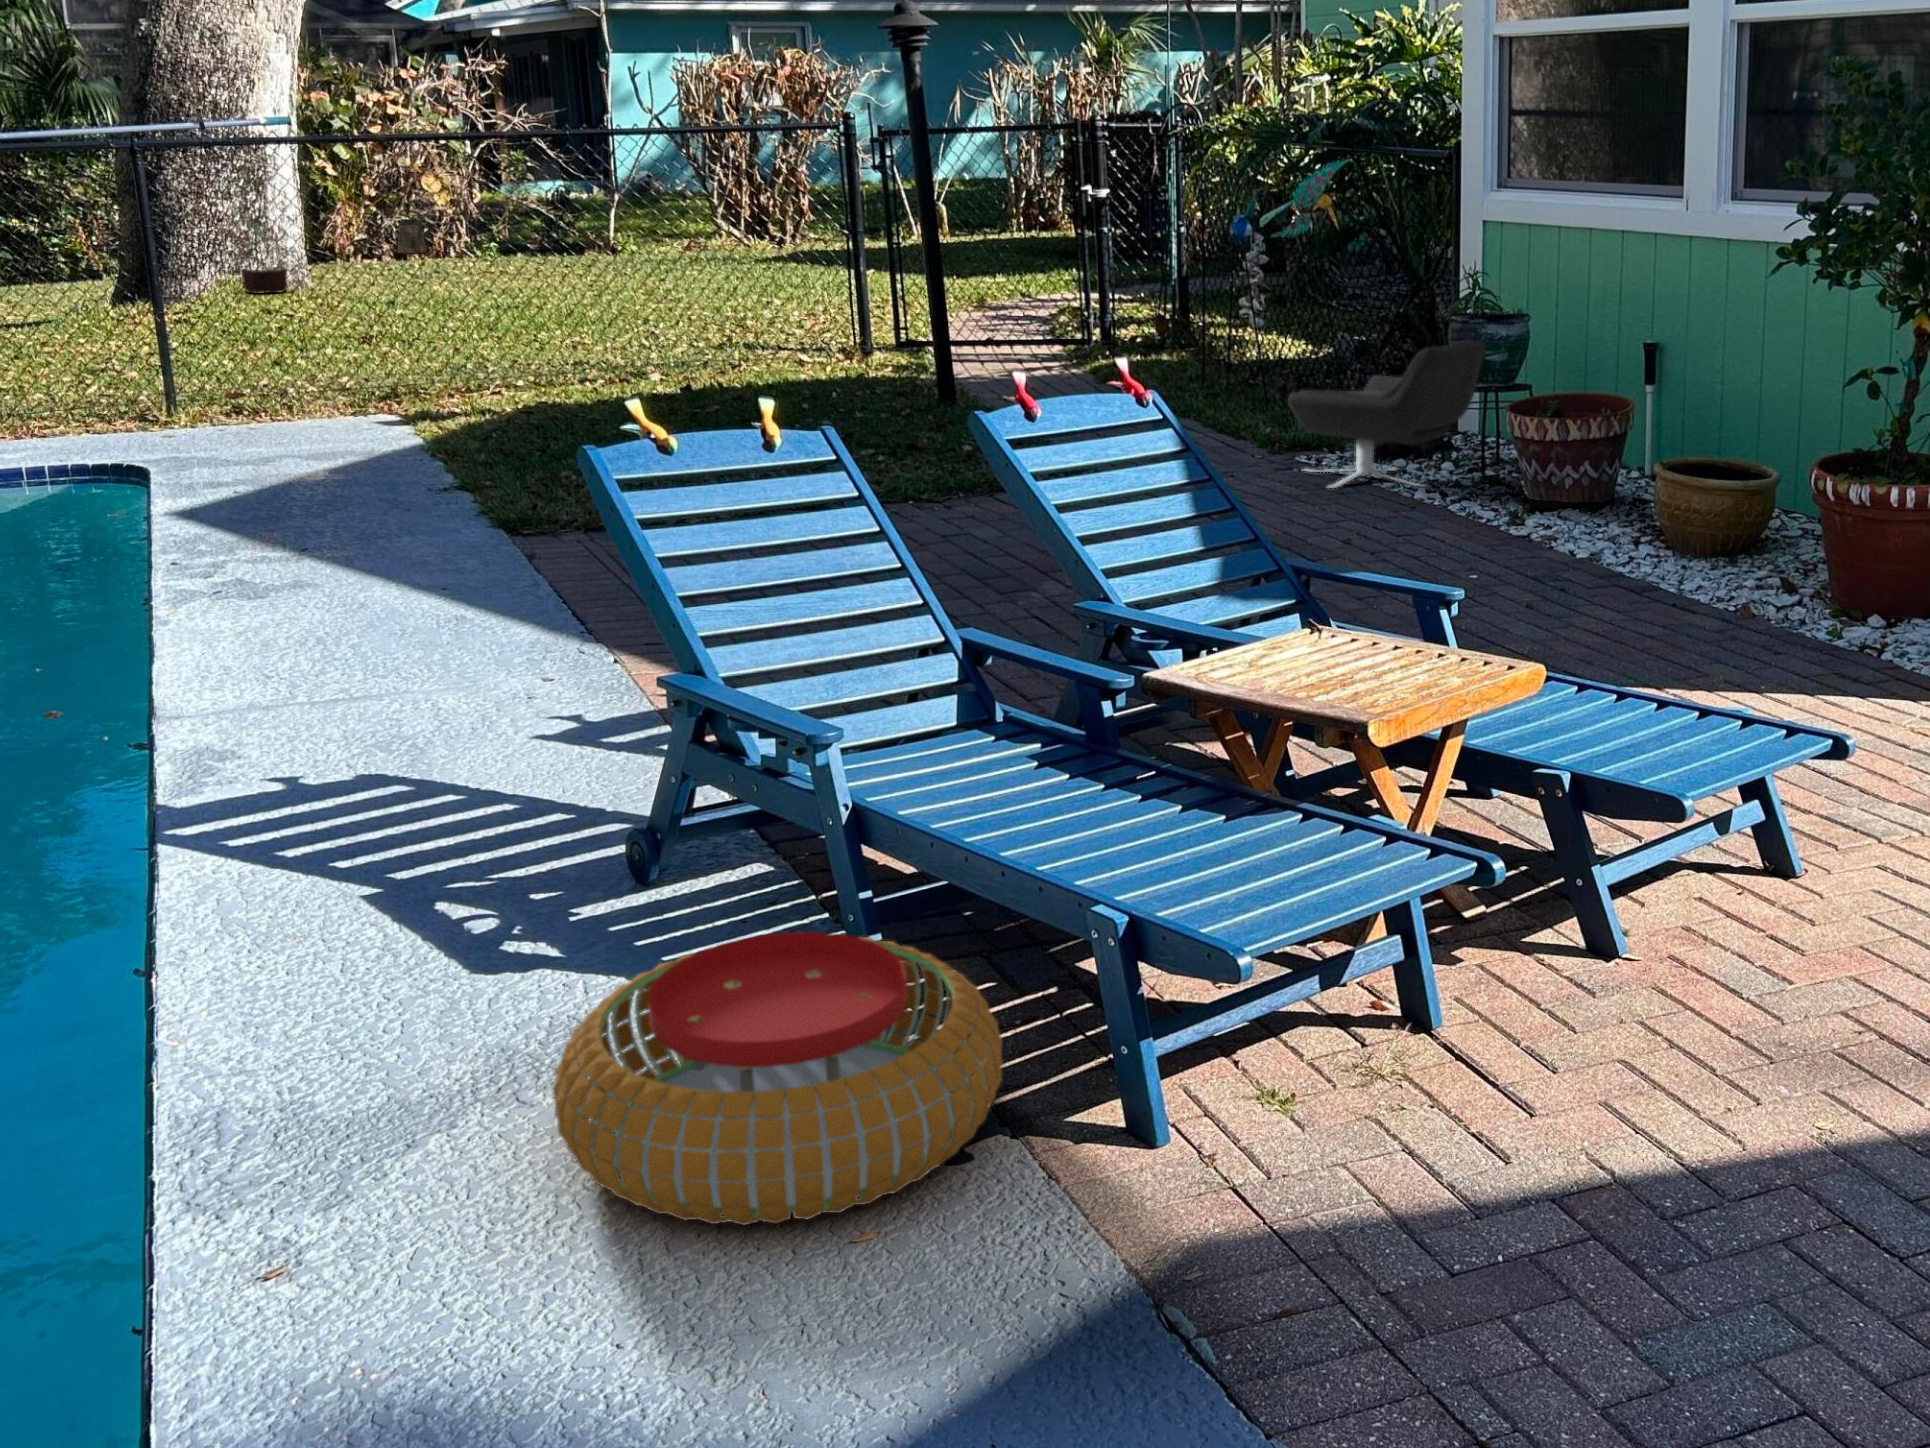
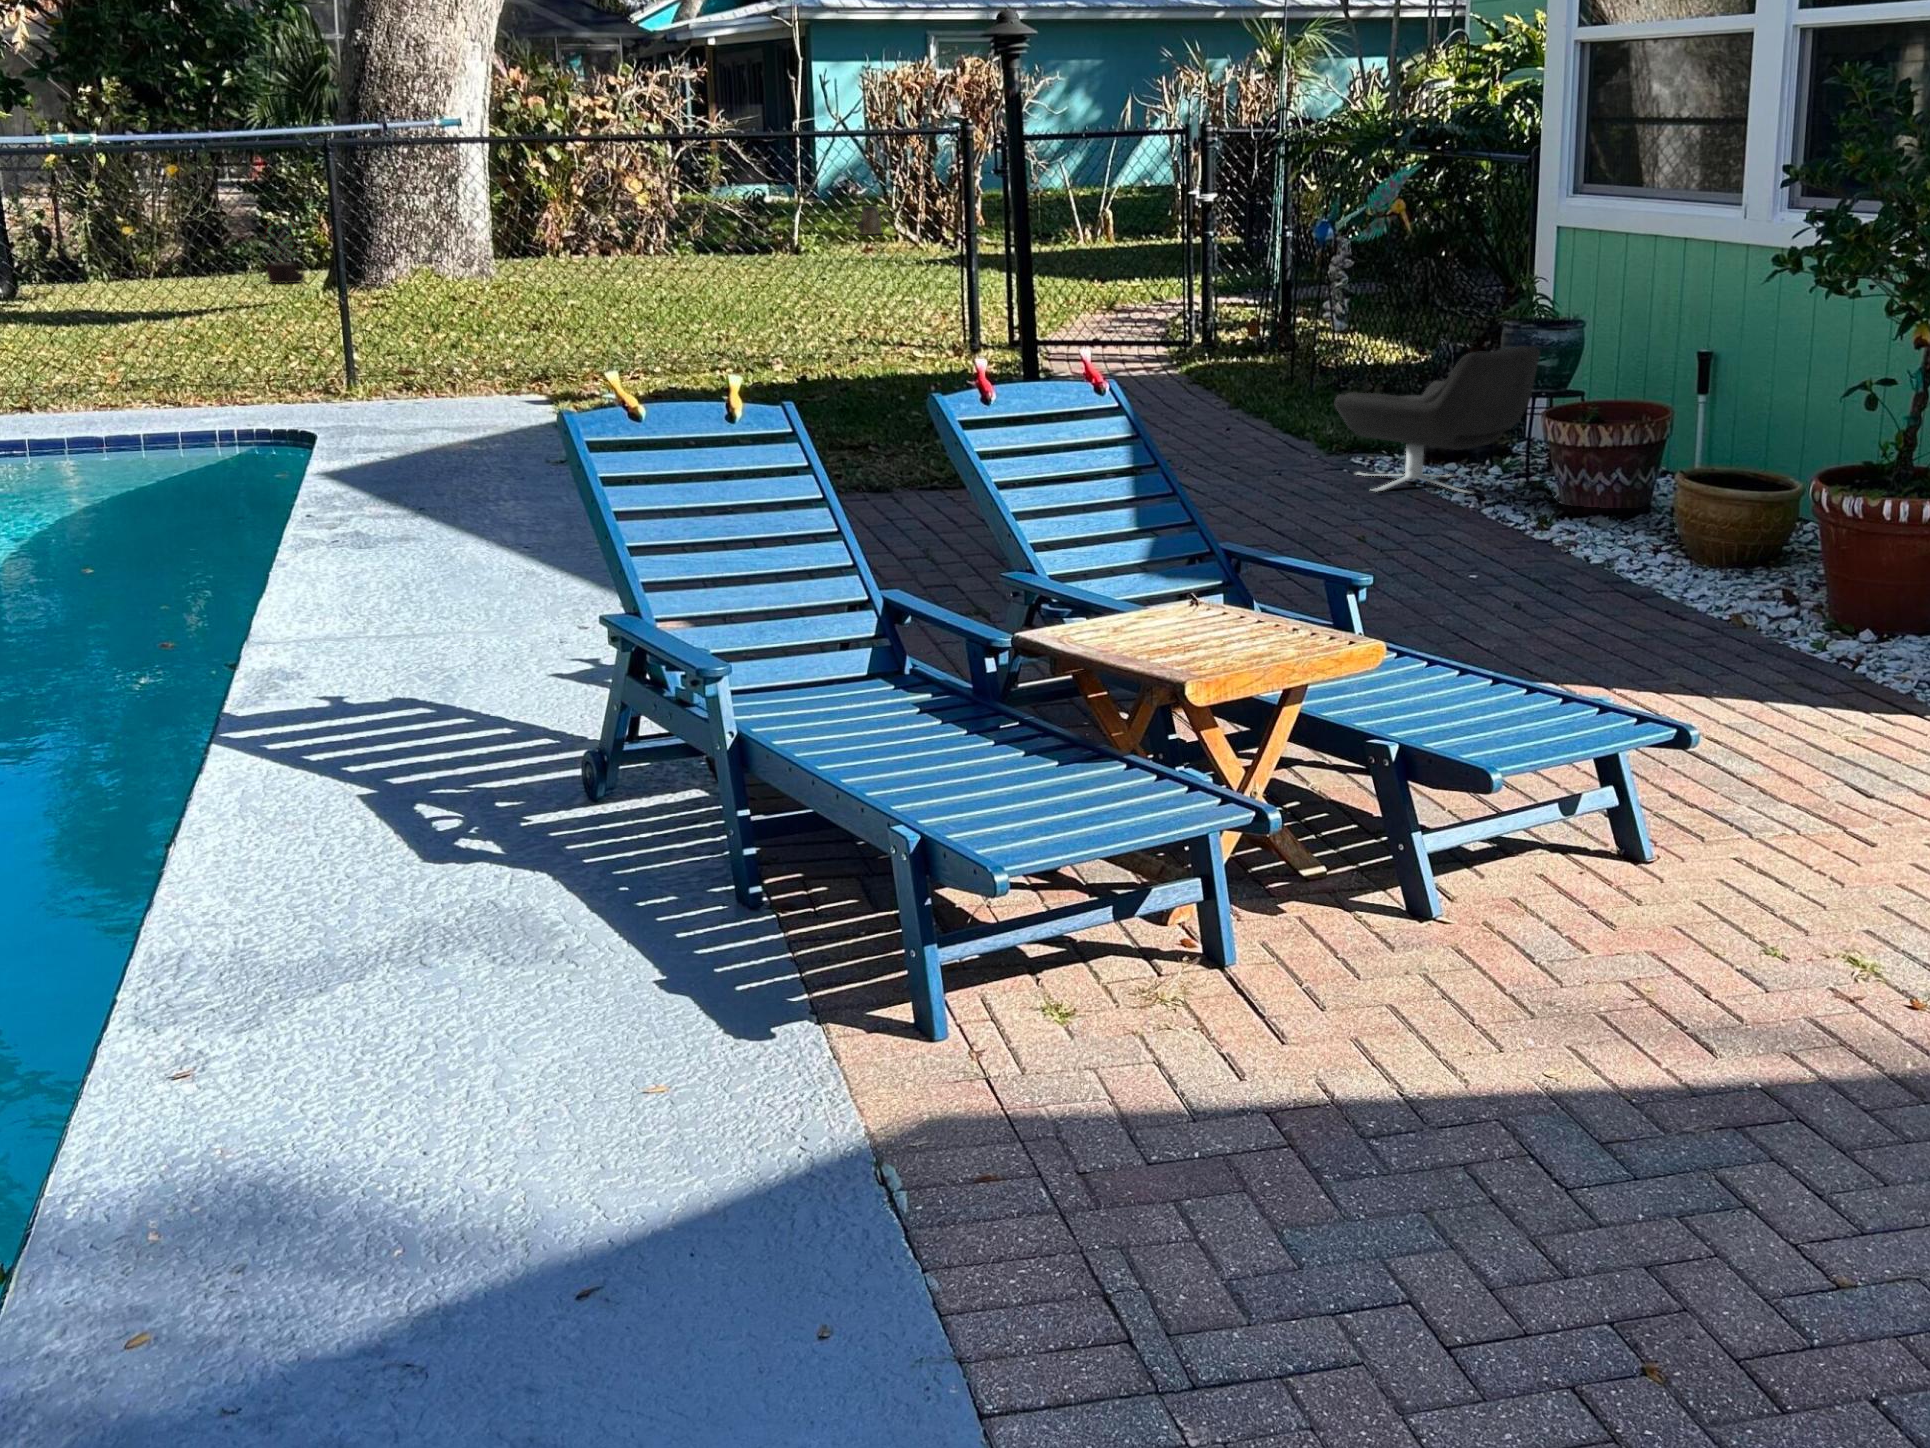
watering can: present [397,217,427,253] -> present [843,205,887,235]
decorative plant: present [230,220,288,294] -> present [265,222,304,283]
pouf: present [553,932,1002,1225] -> none [416,822,799,1050]

